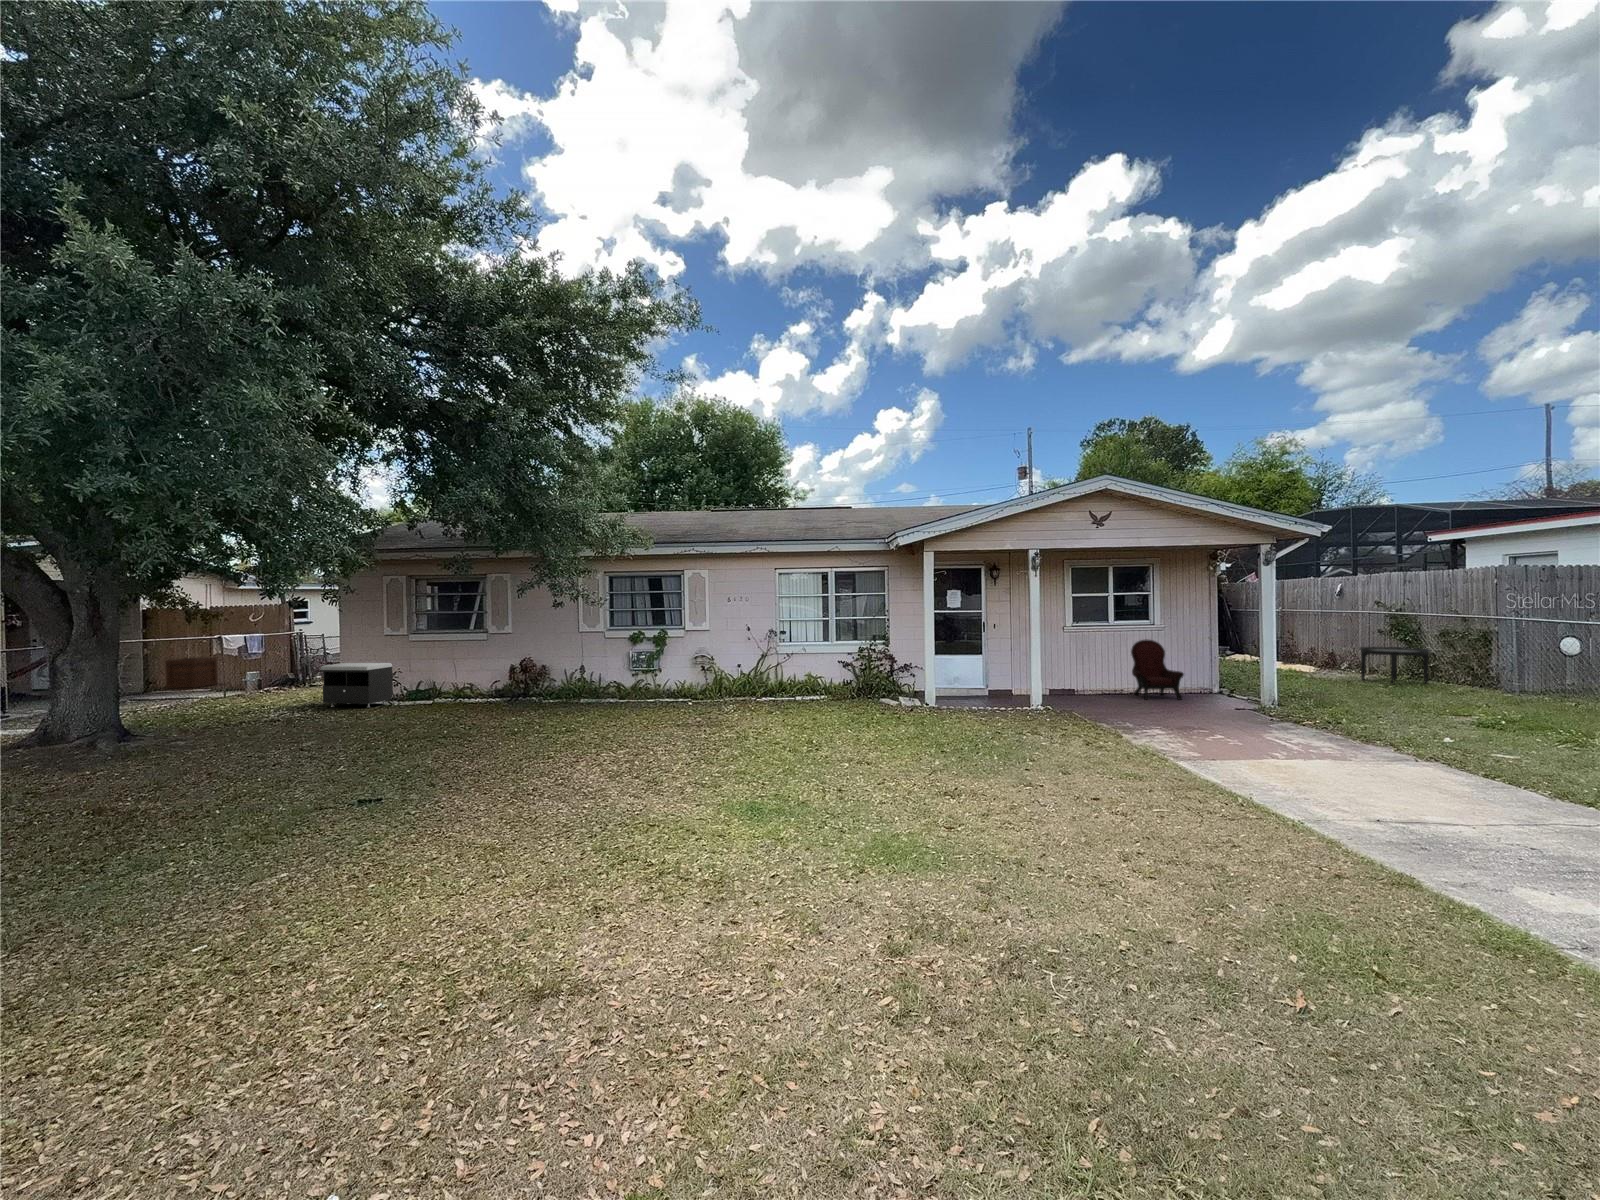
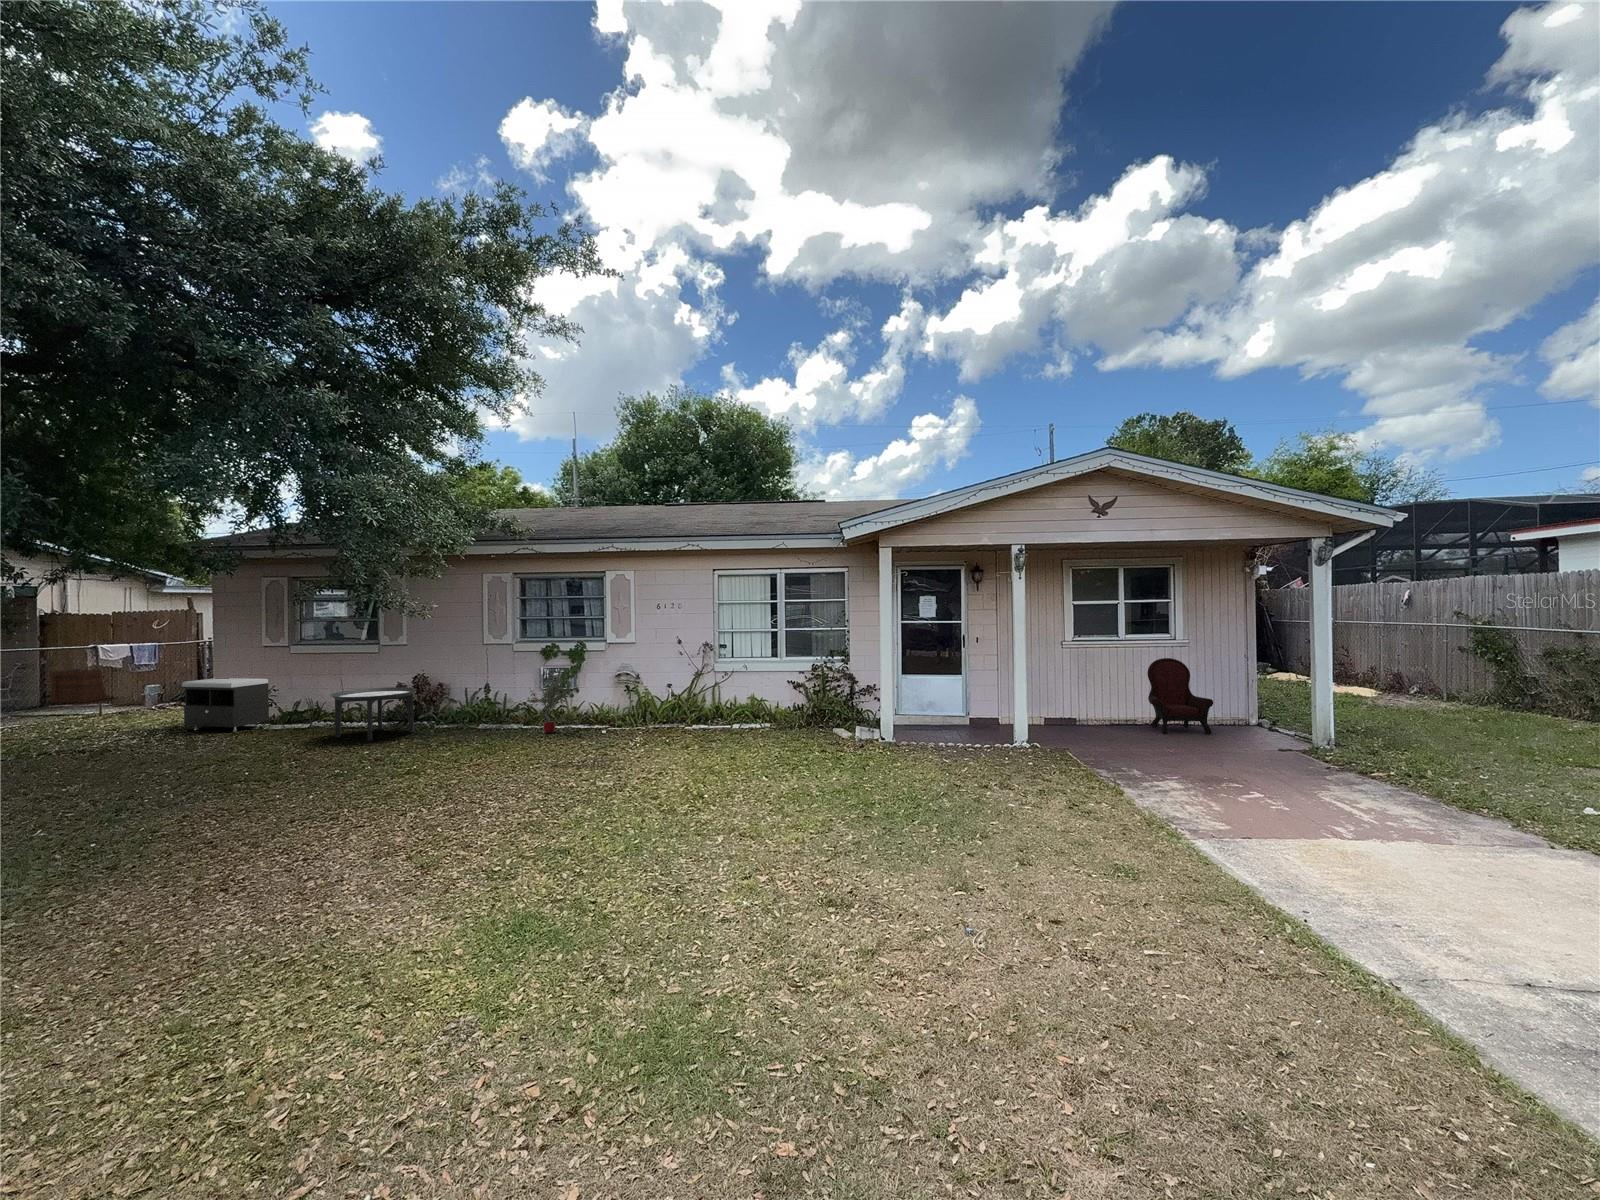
round table: present [1359,647,1430,684] -> present [331,687,417,741]
potted tree: none [621,655,661,706] -> present [527,673,571,733]

